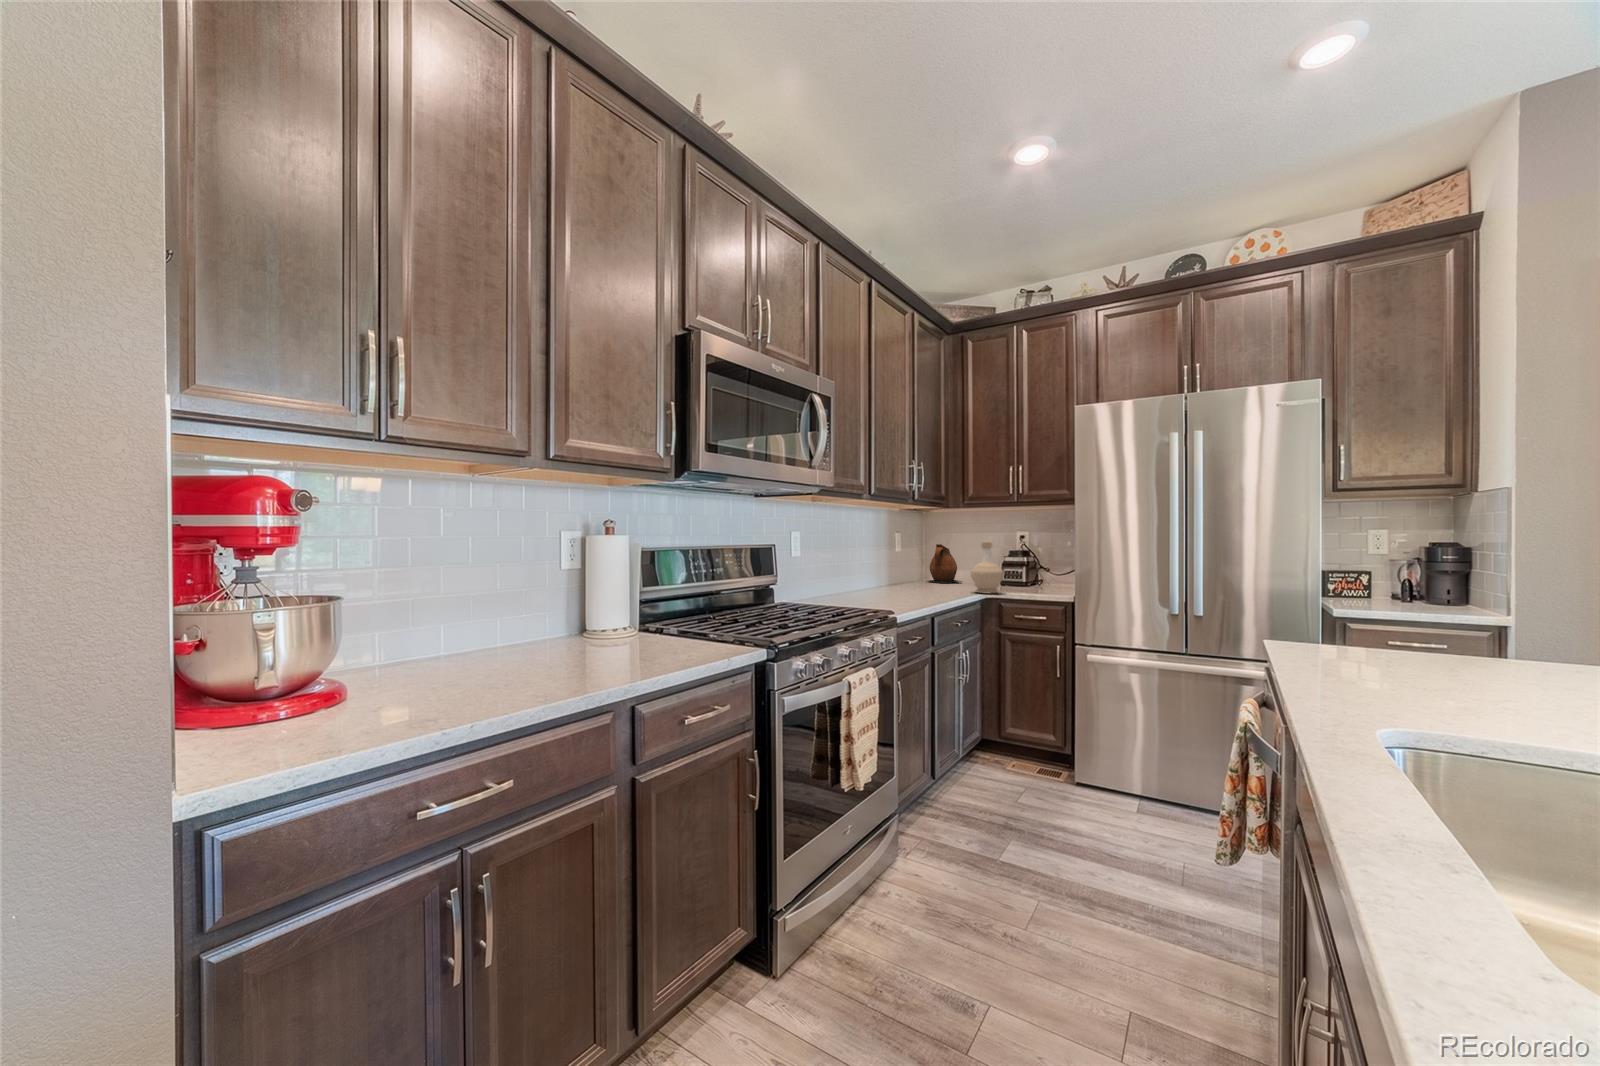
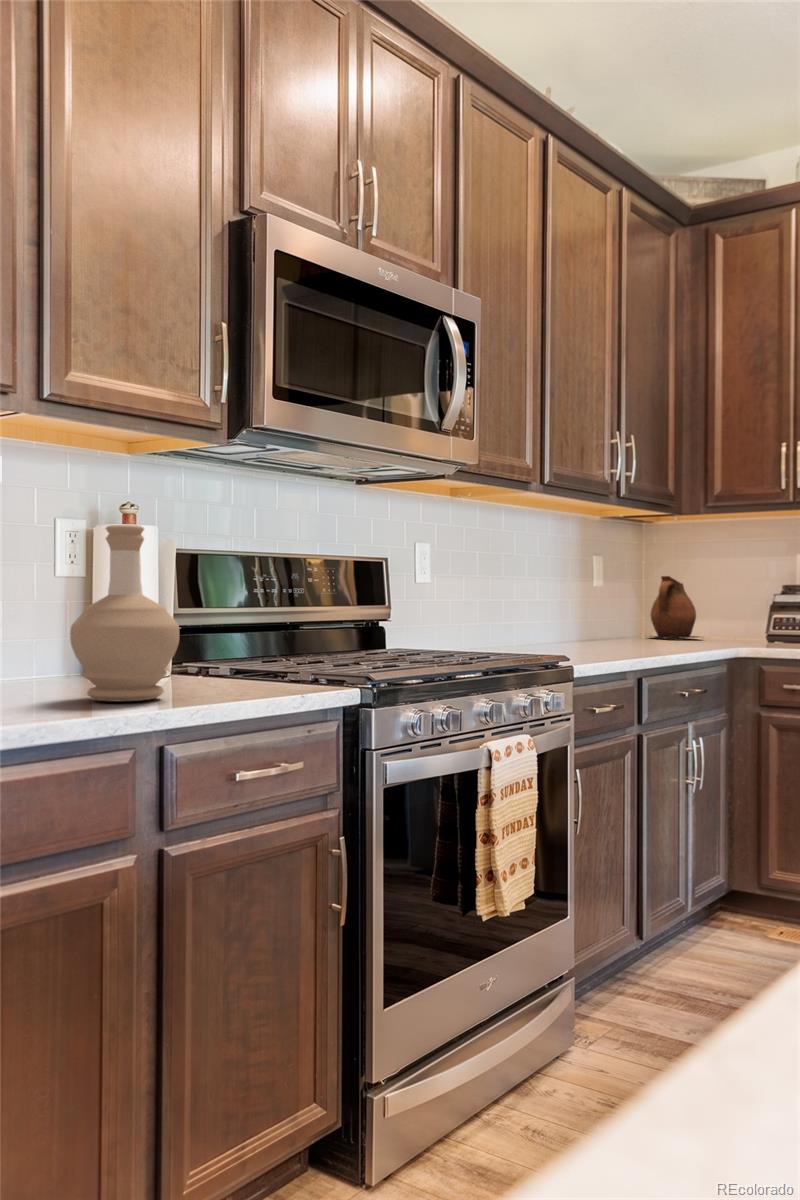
bottle: present [971,541,1004,593] -> present [70,525,180,701]

